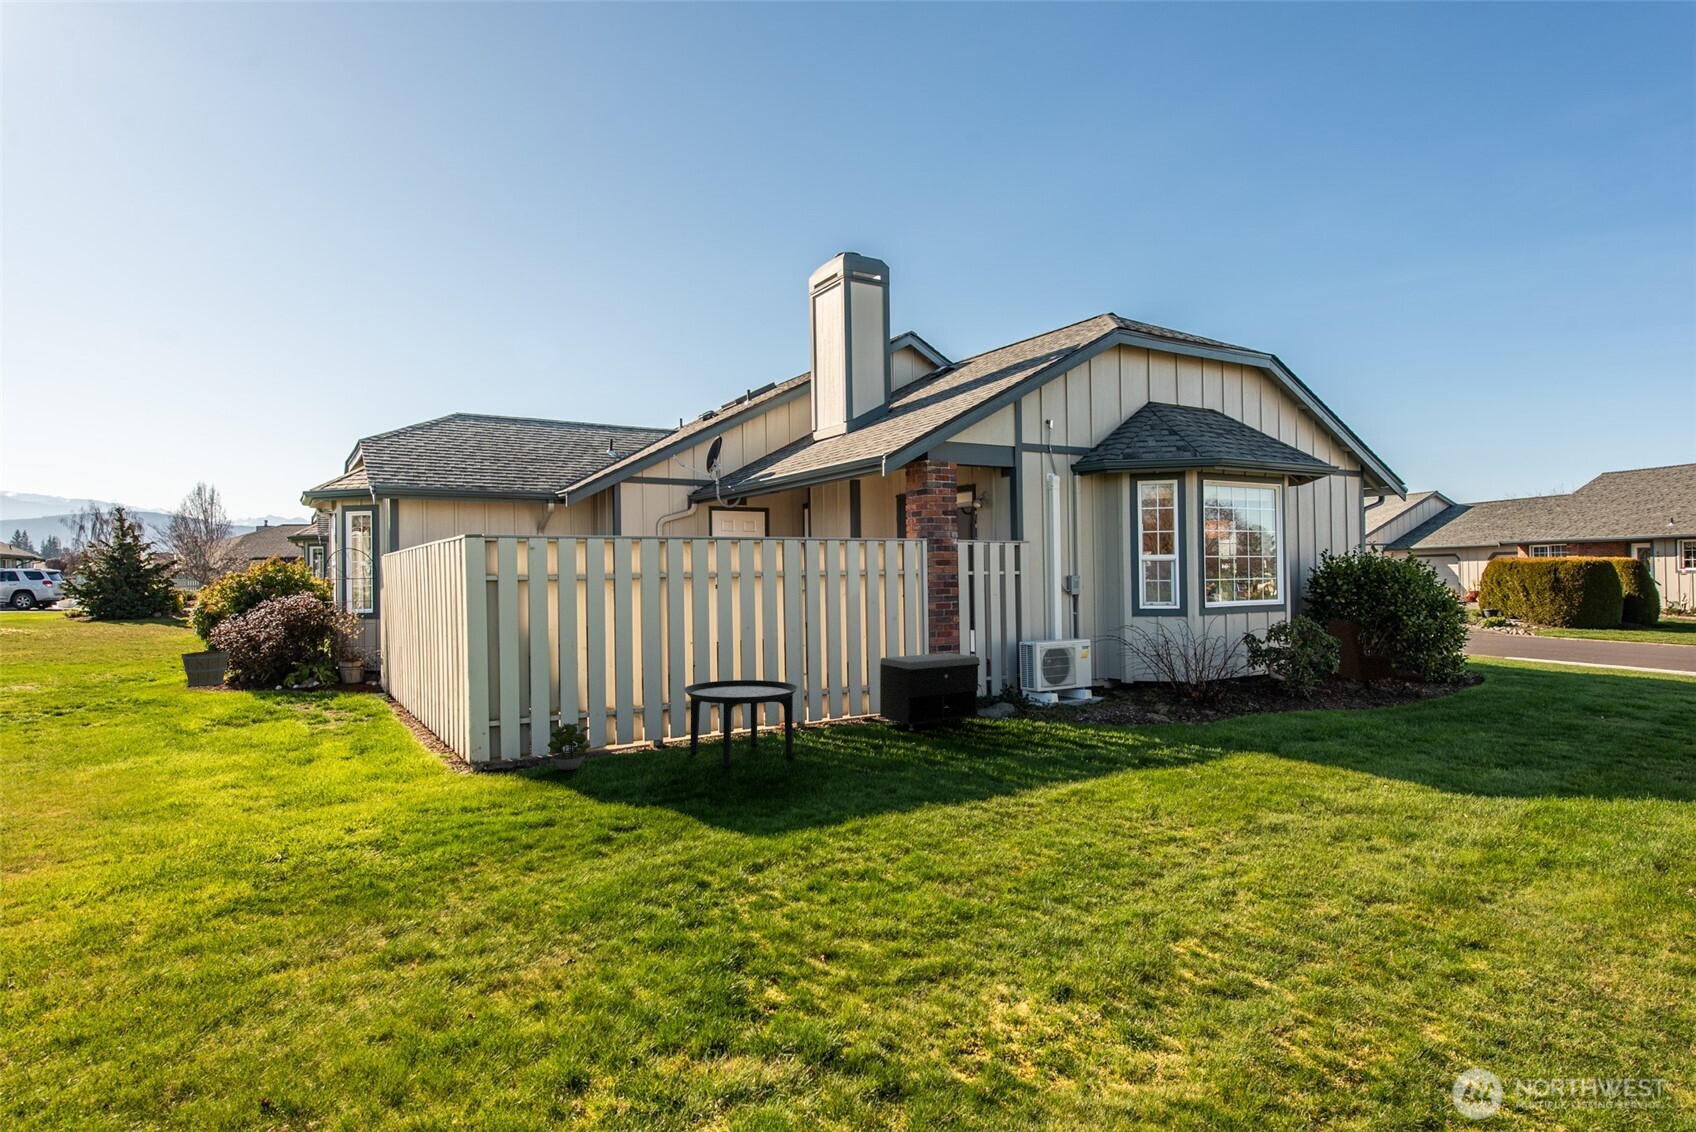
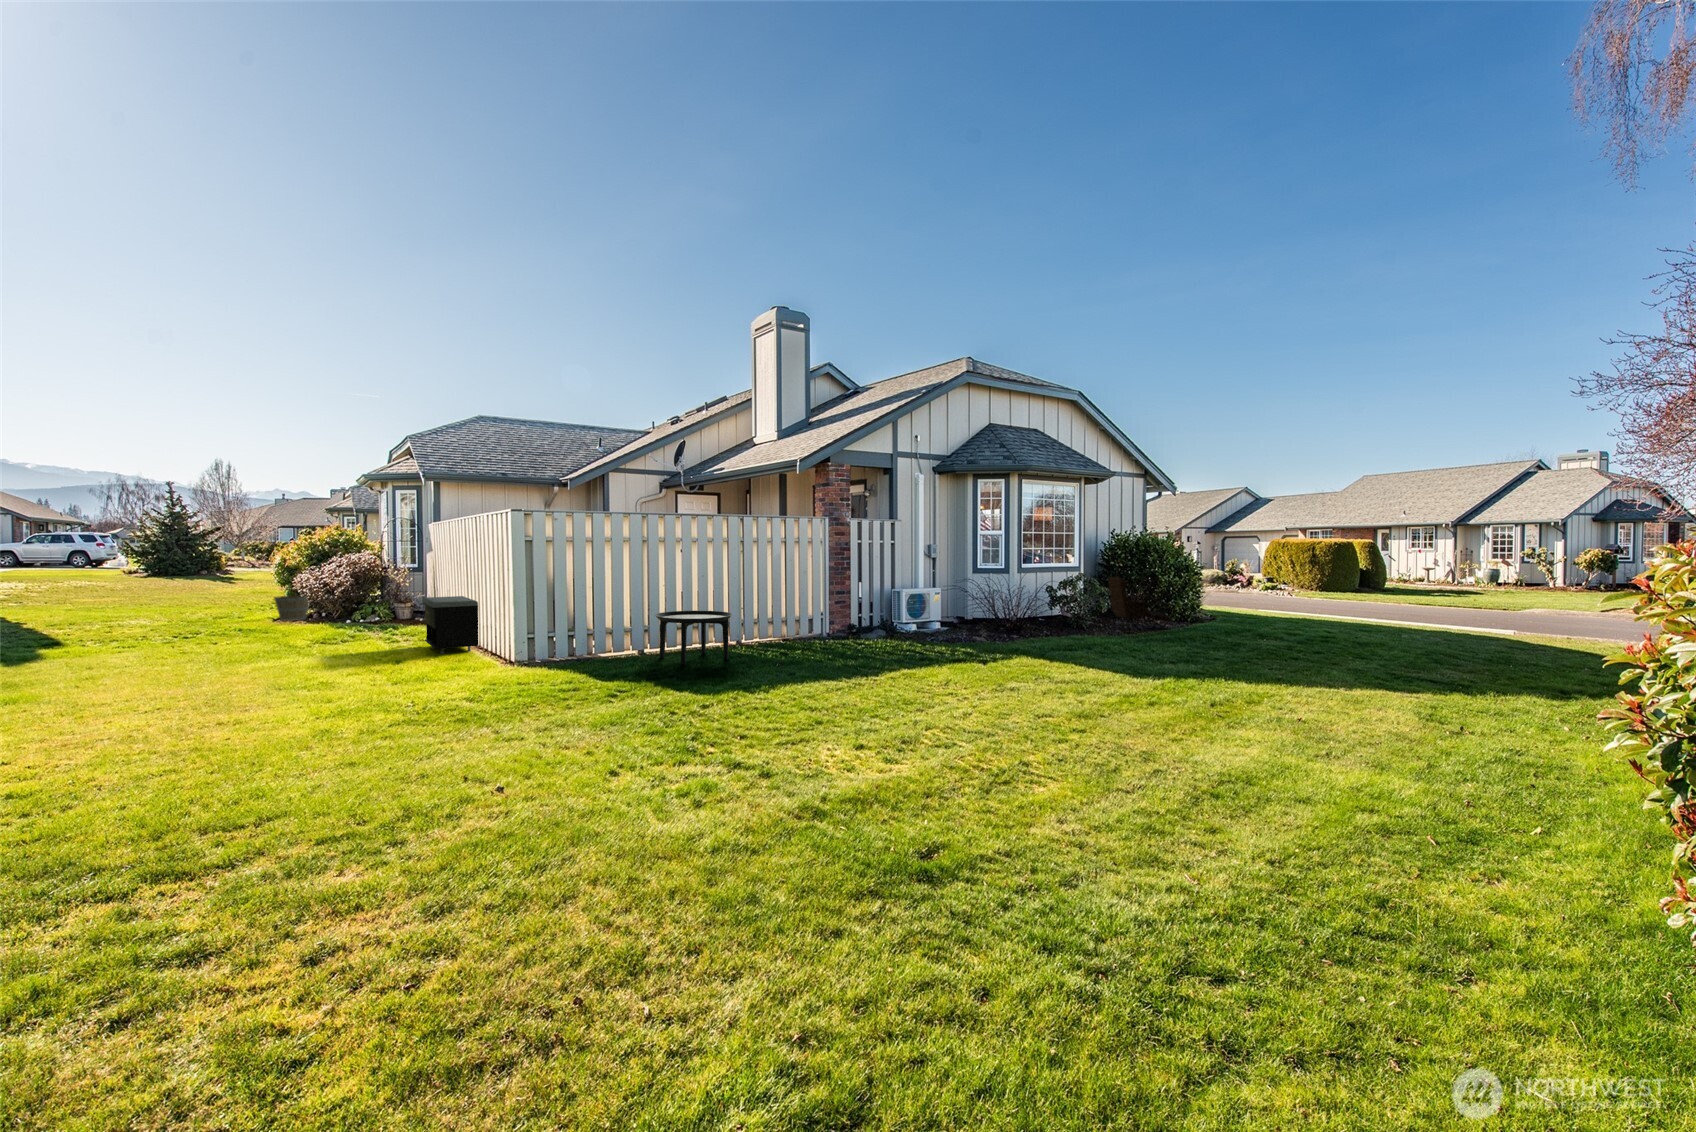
storage bench: present [880,653,980,730] -> present [422,596,478,653]
potted plant: present [548,723,590,770] -> none [563,635,592,666]

